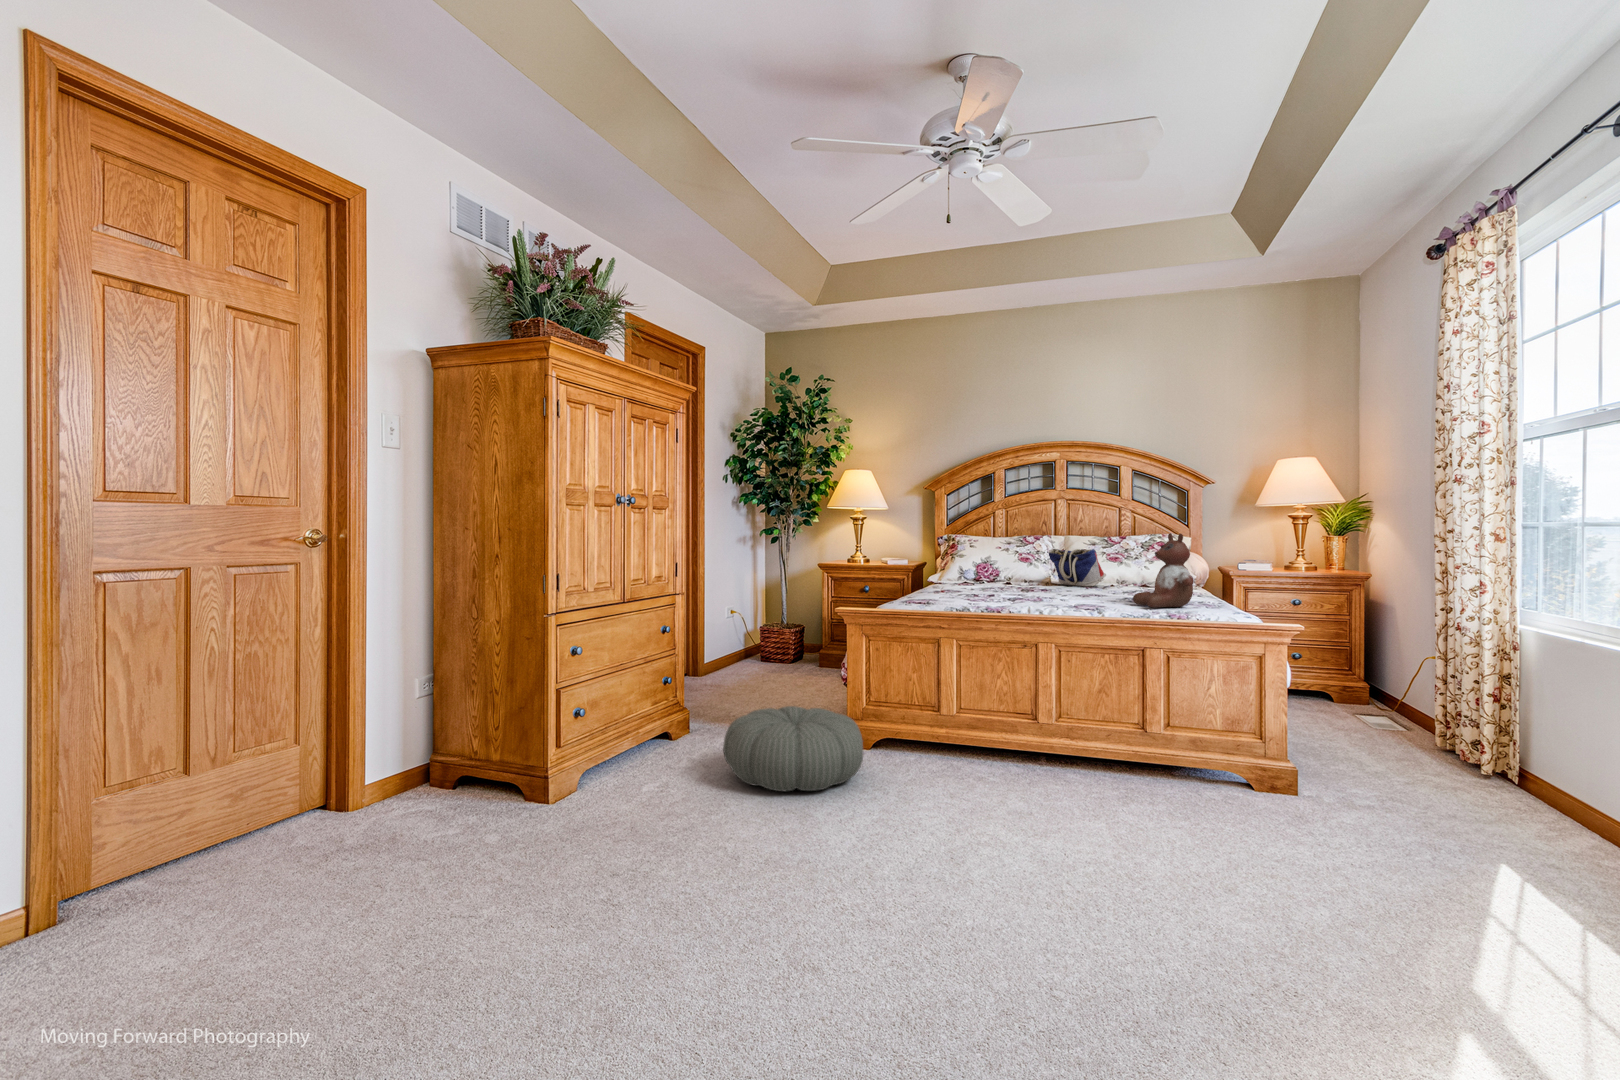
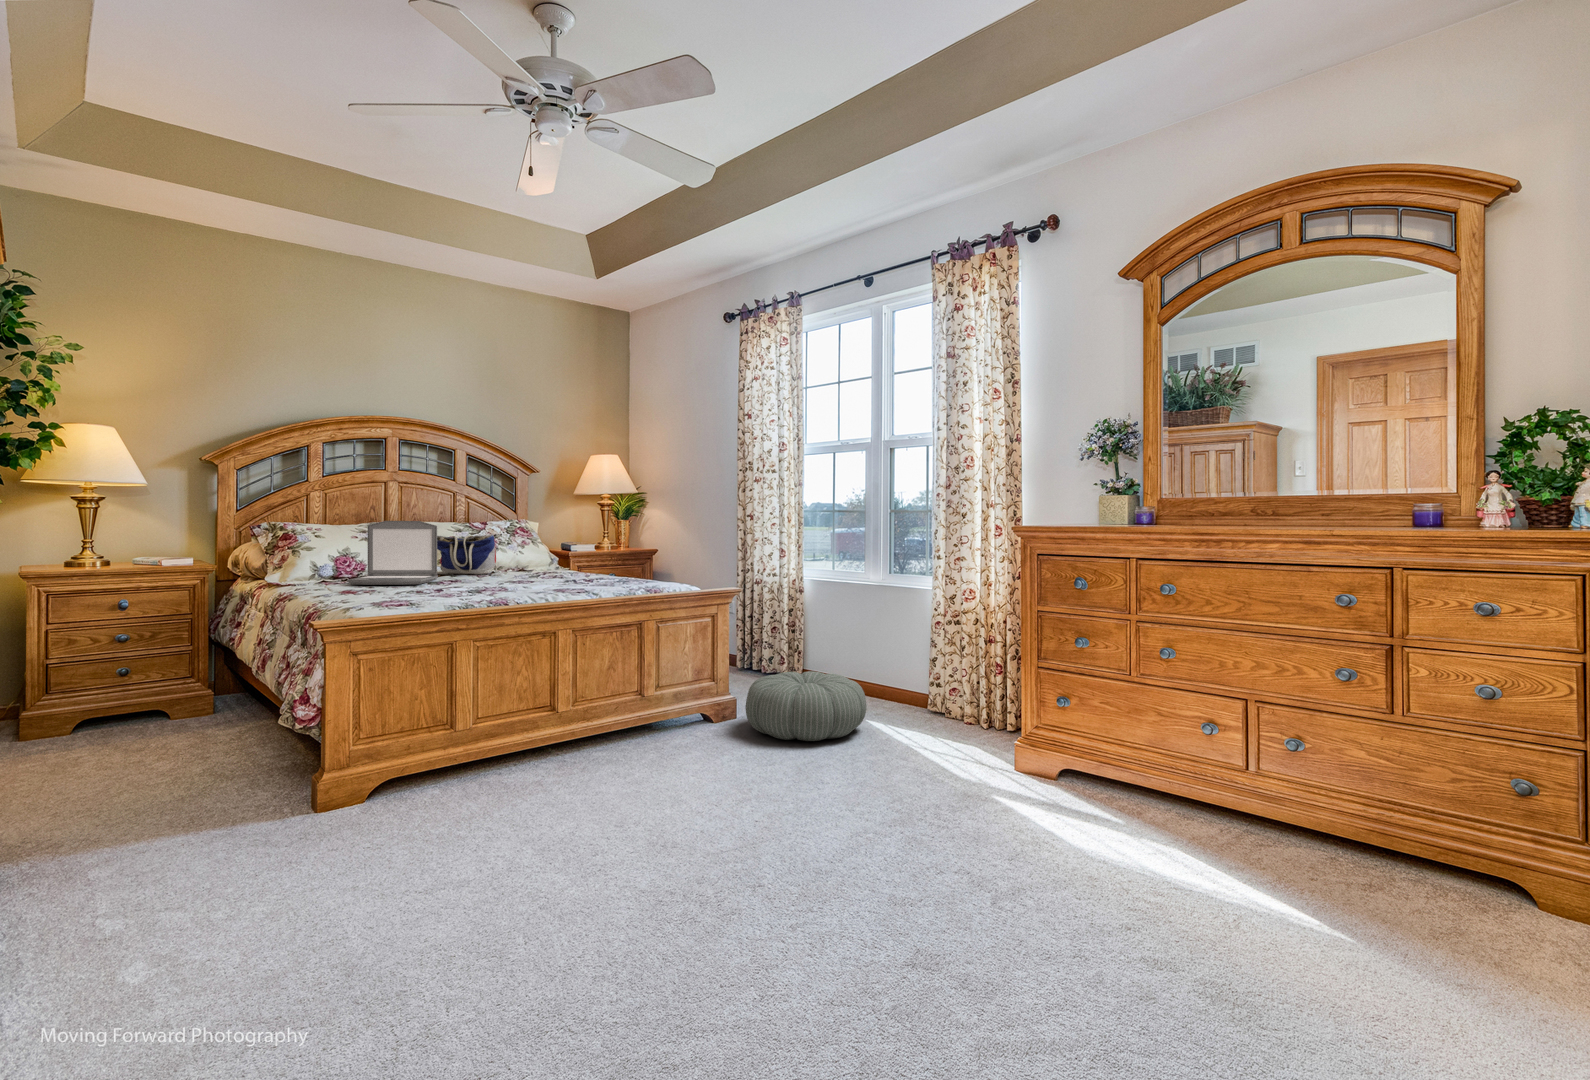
stuffed bear: present [1133,533,1194,607] -> none [591,518,647,586]
laptop: none [959,535,1036,591] -> present [347,521,438,585]
pouf: present [723,706,863,791] -> present [745,671,867,741]

